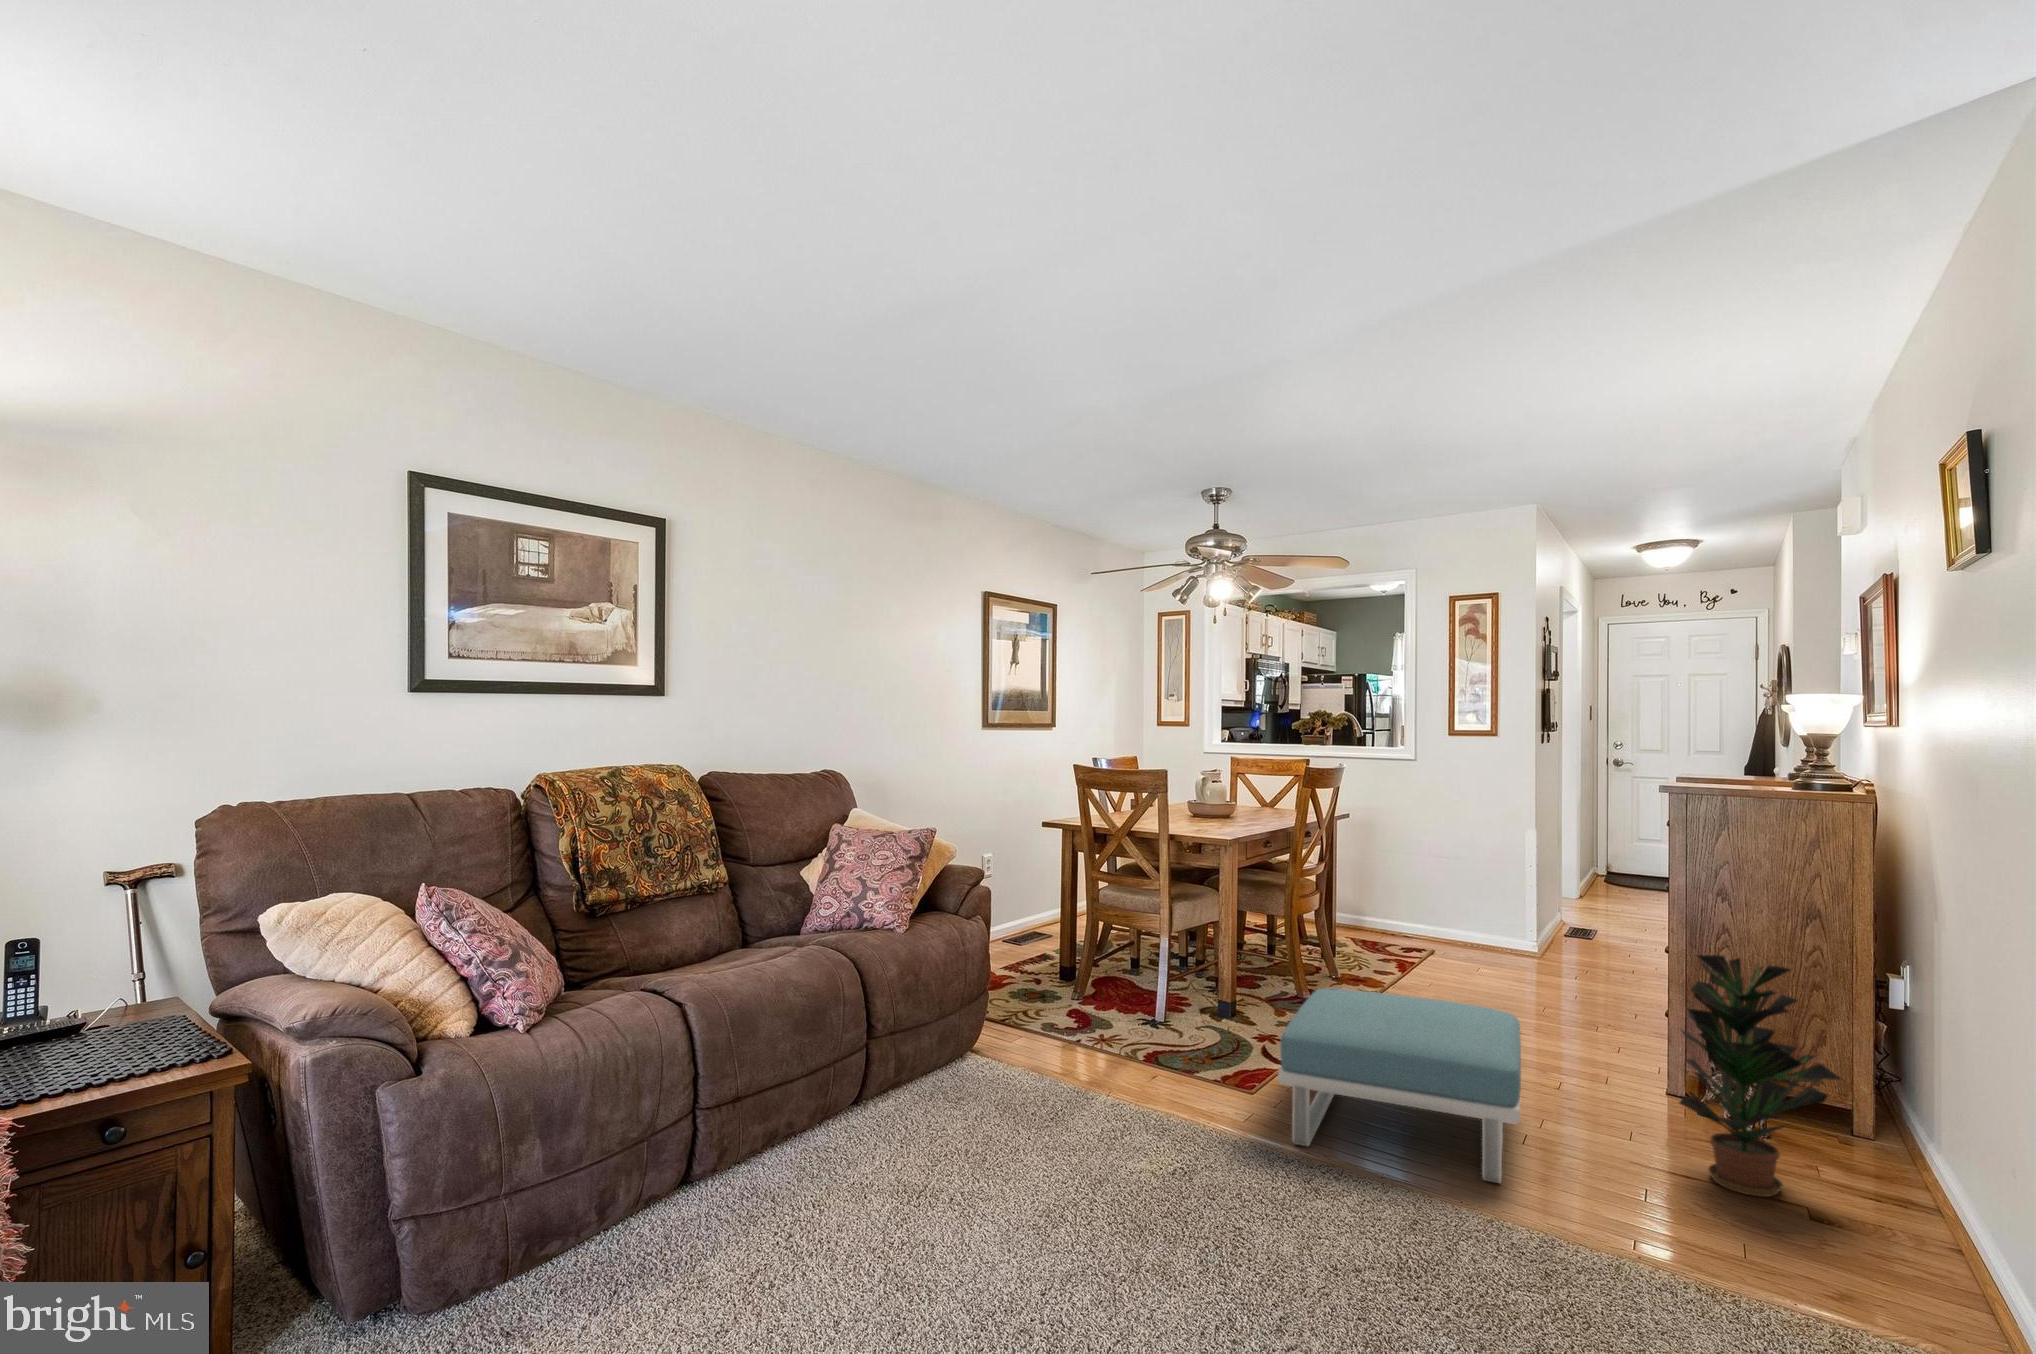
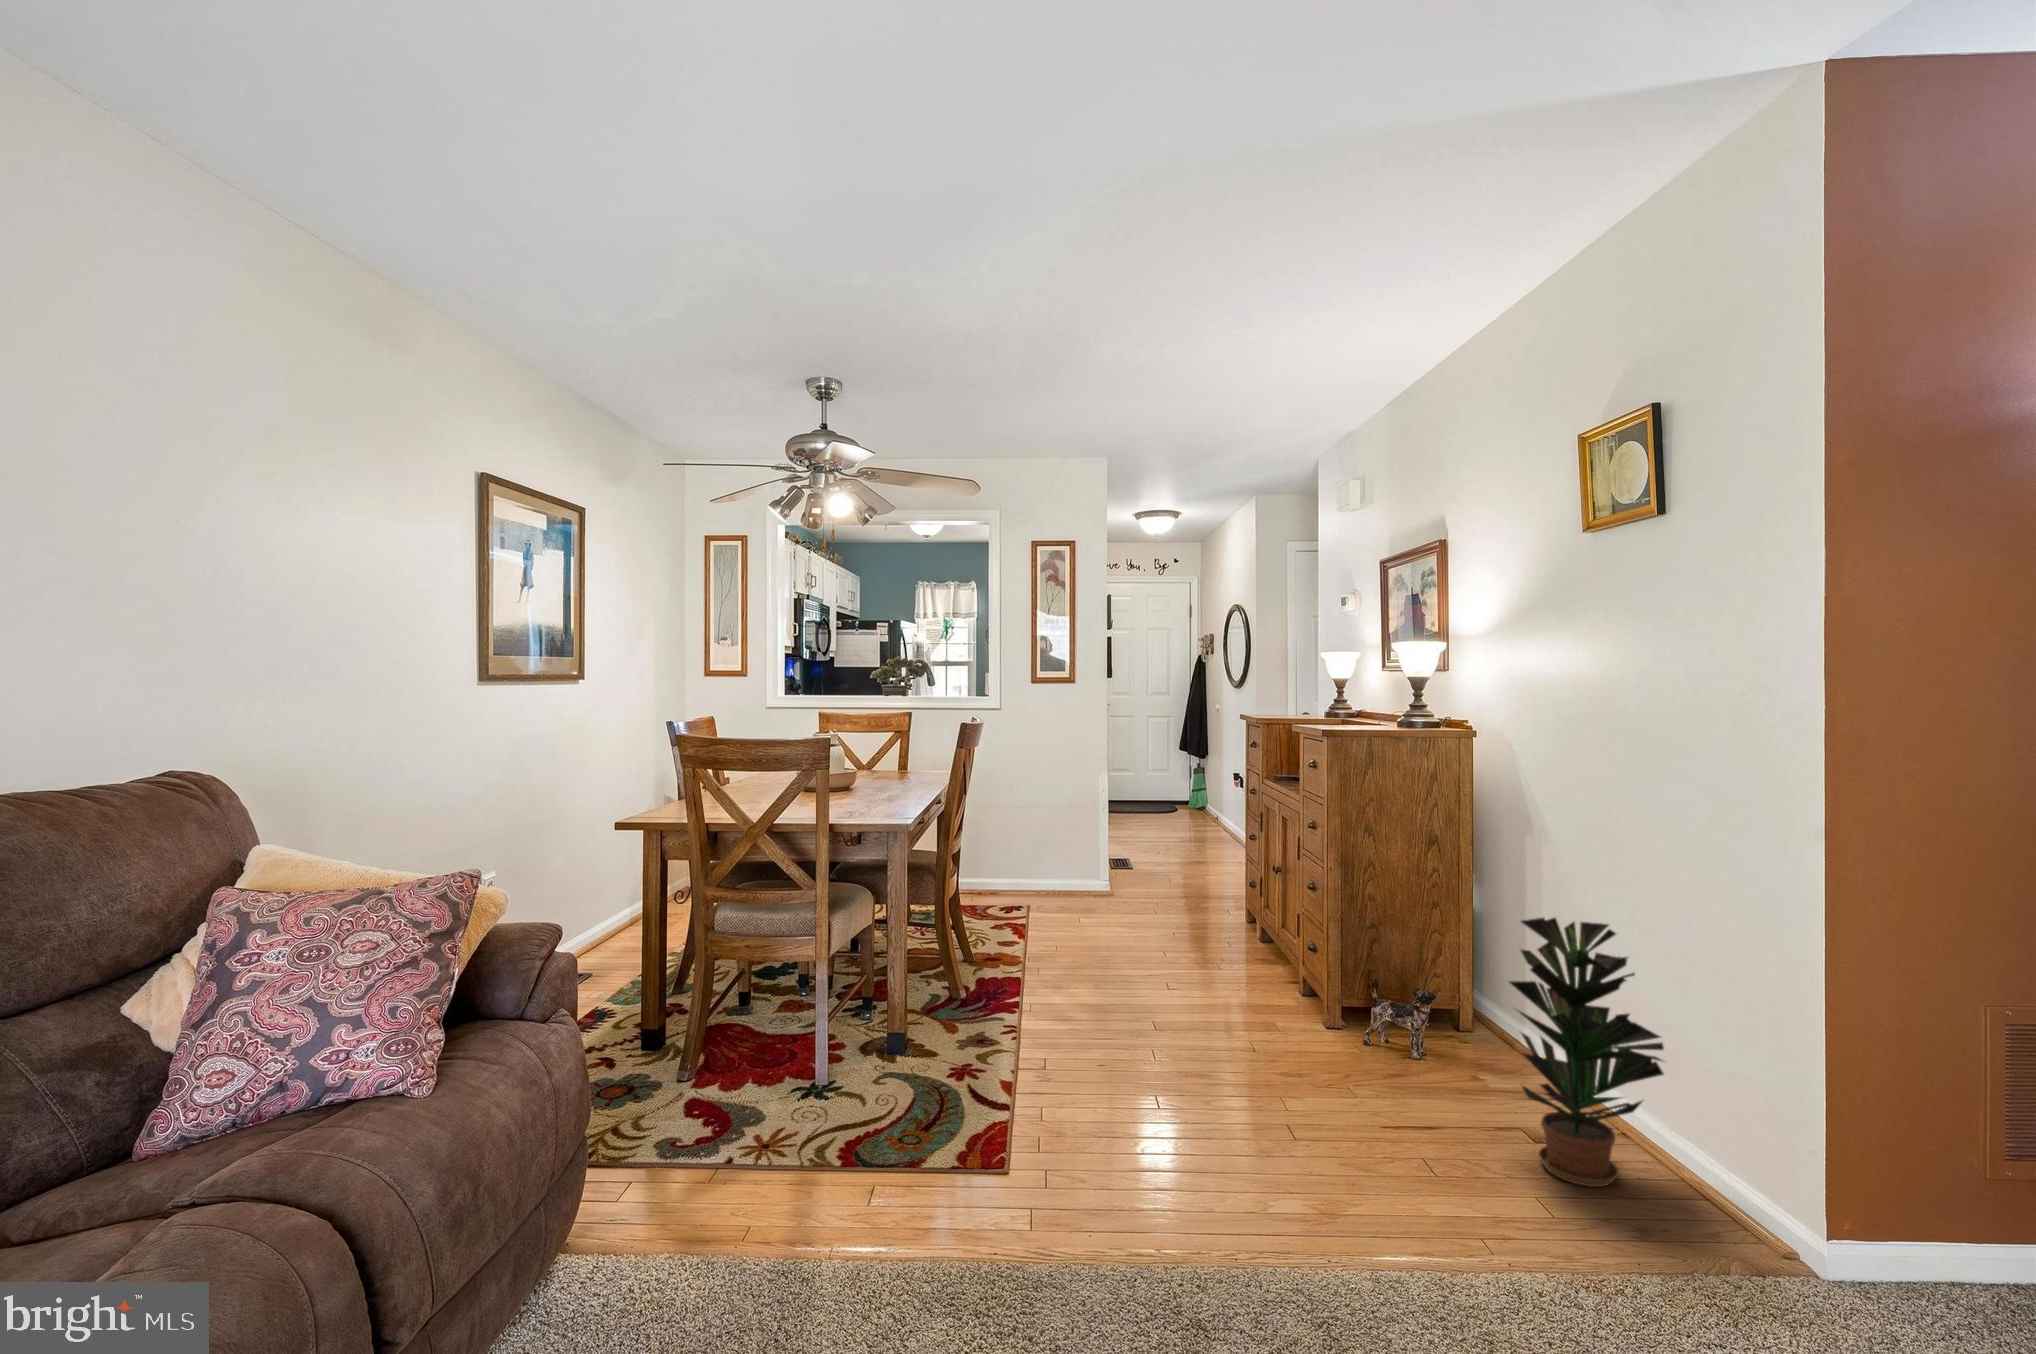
footstool: present [1278,988,1521,1183] -> none [1075,1010,1440,1292]

